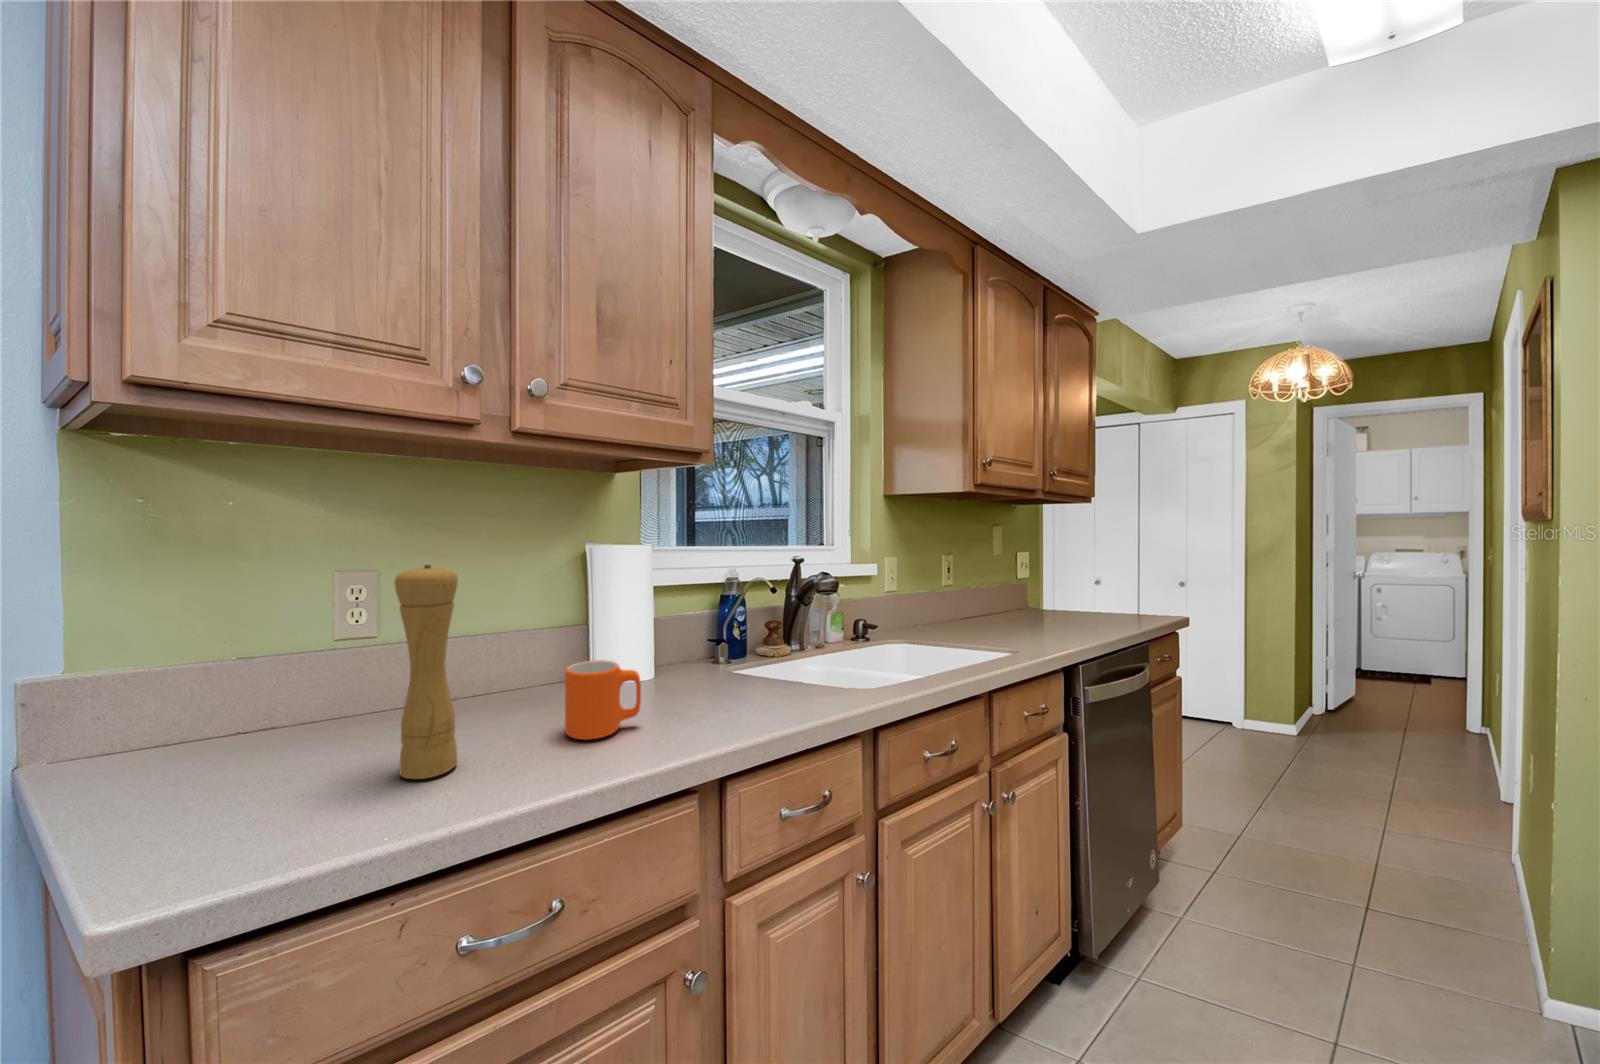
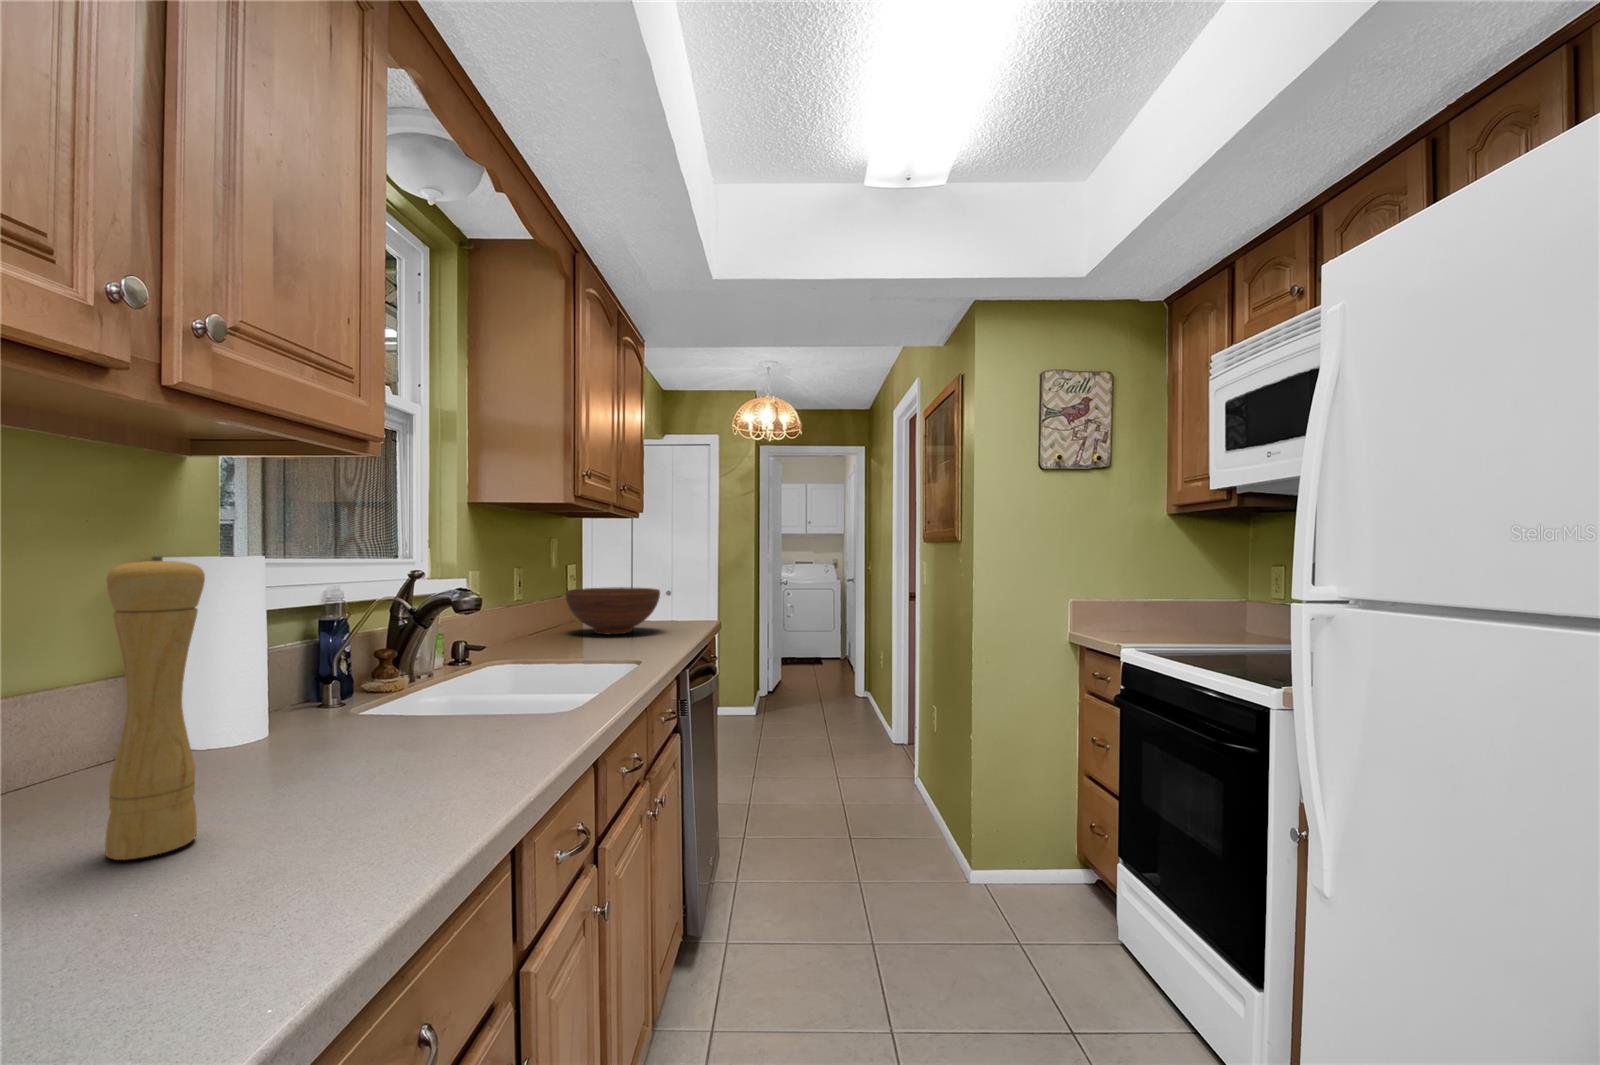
fruit bowl: none [987,576,1088,627] -> present [565,587,660,635]
mug: present [565,660,641,740] -> none [275,684,371,781]

